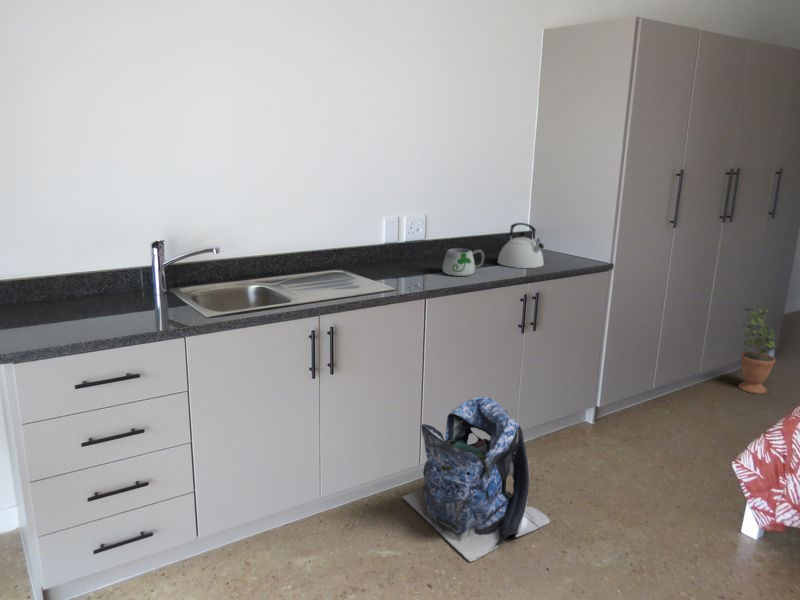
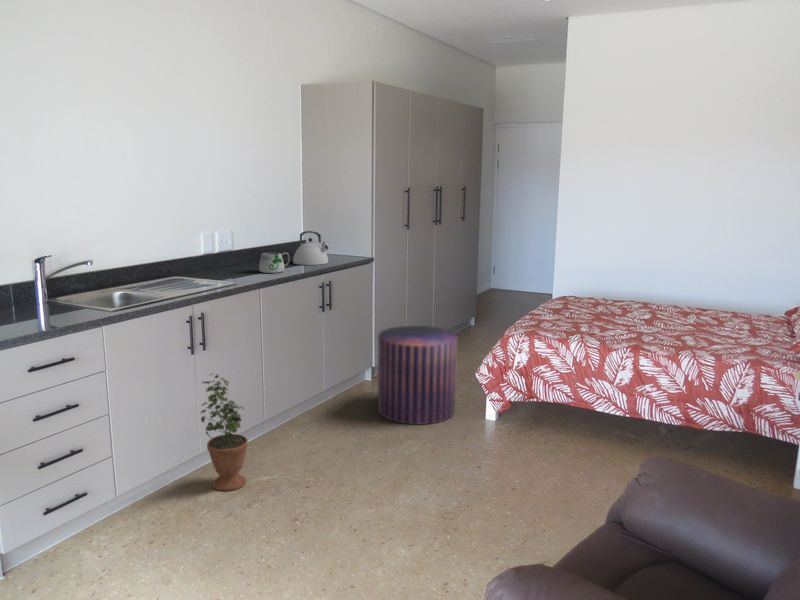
potted plant: present [739,305,776,394] -> present [201,374,248,491]
pouf: none [582,365,714,518] -> present [378,326,457,424]
backpack: present [402,397,550,562] -> none [257,359,370,470]

